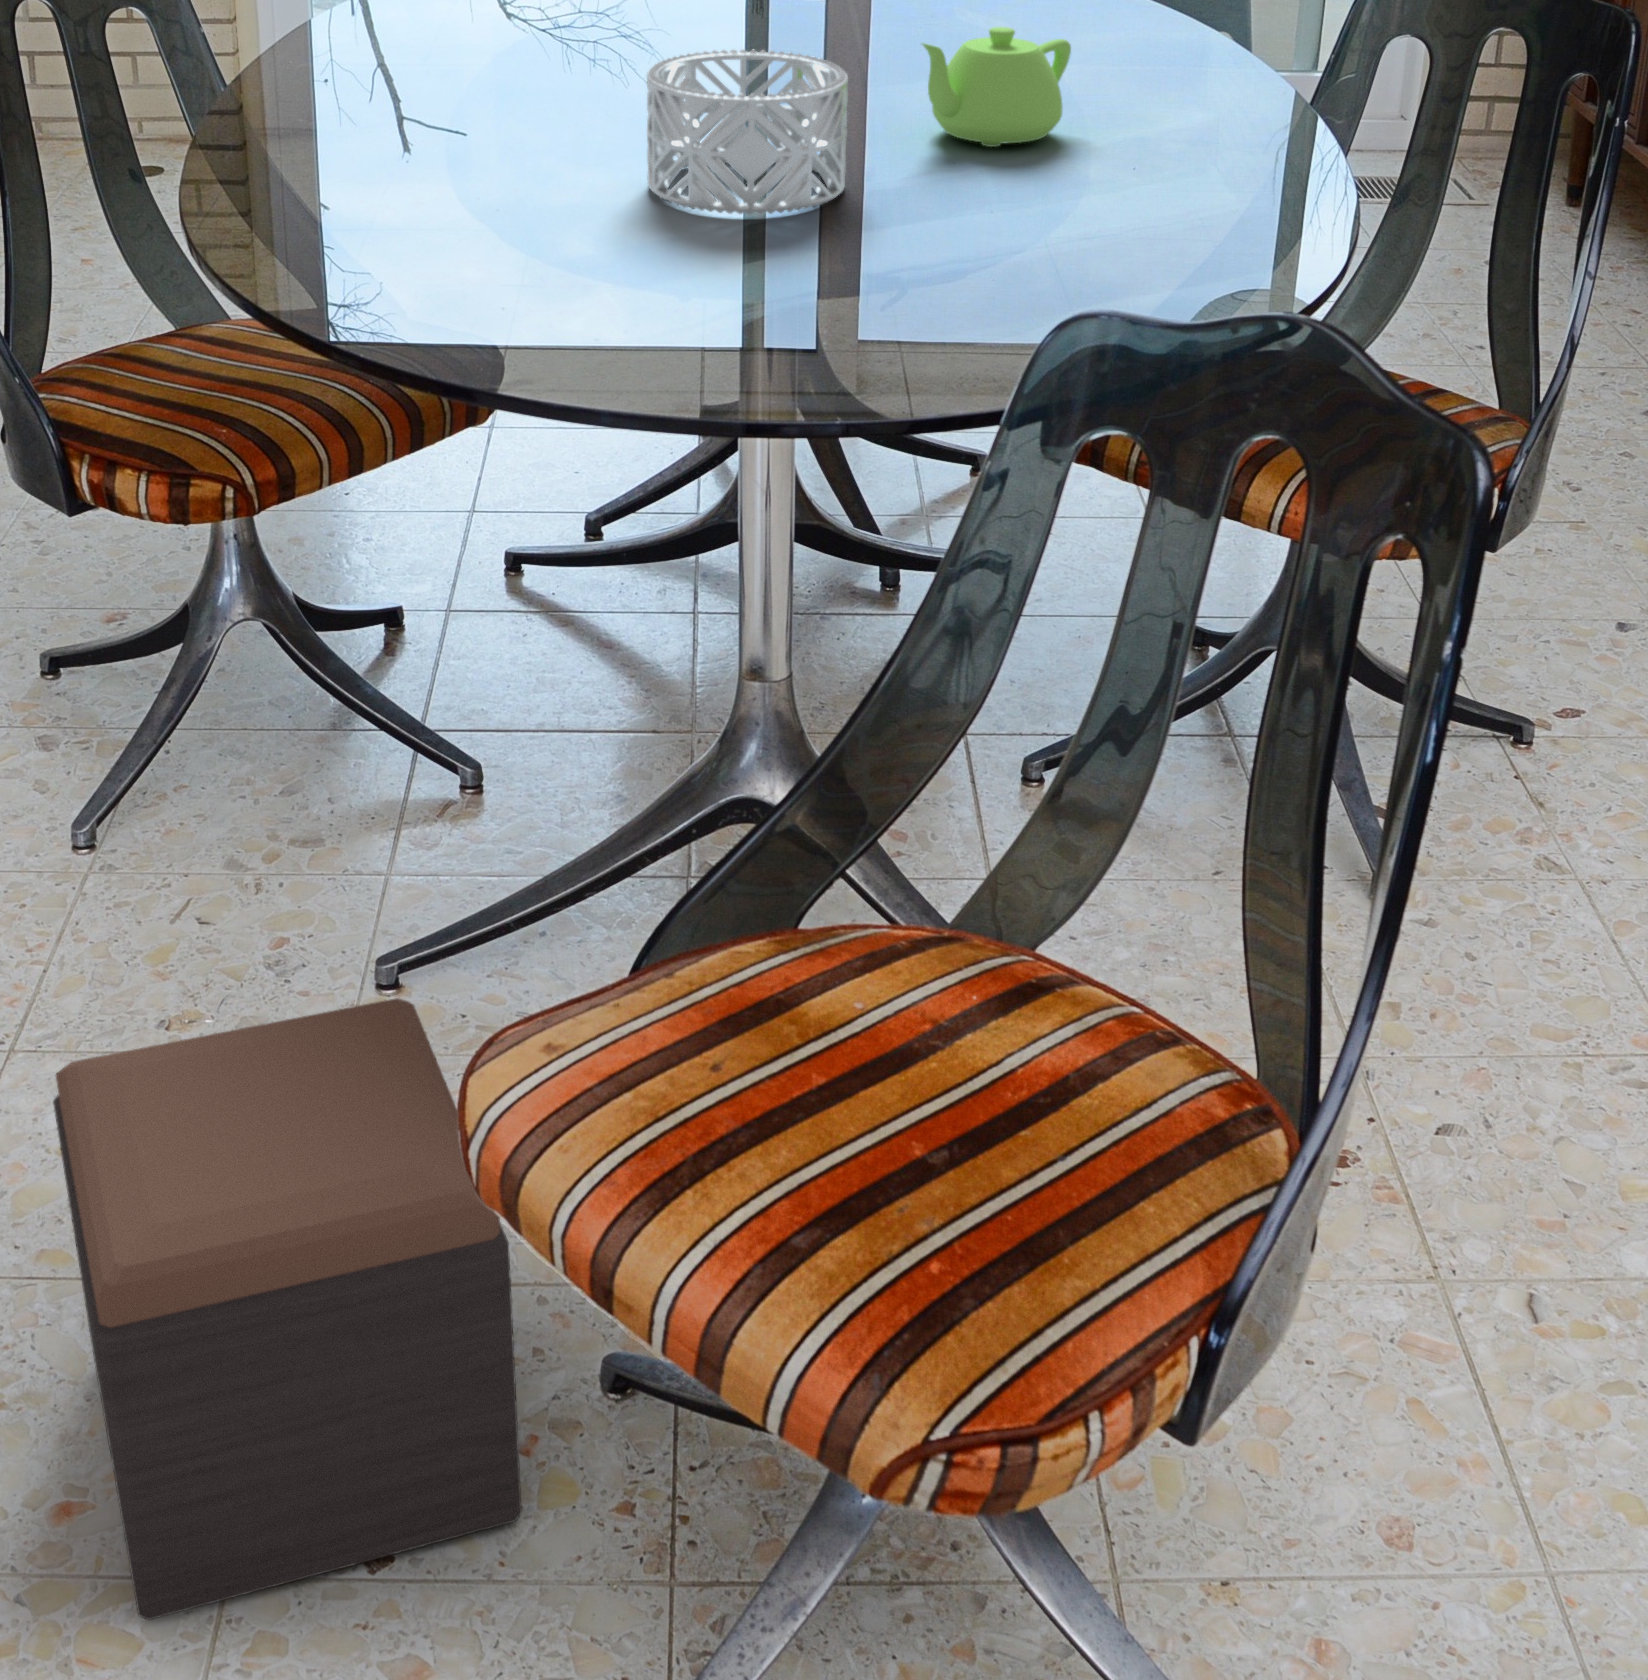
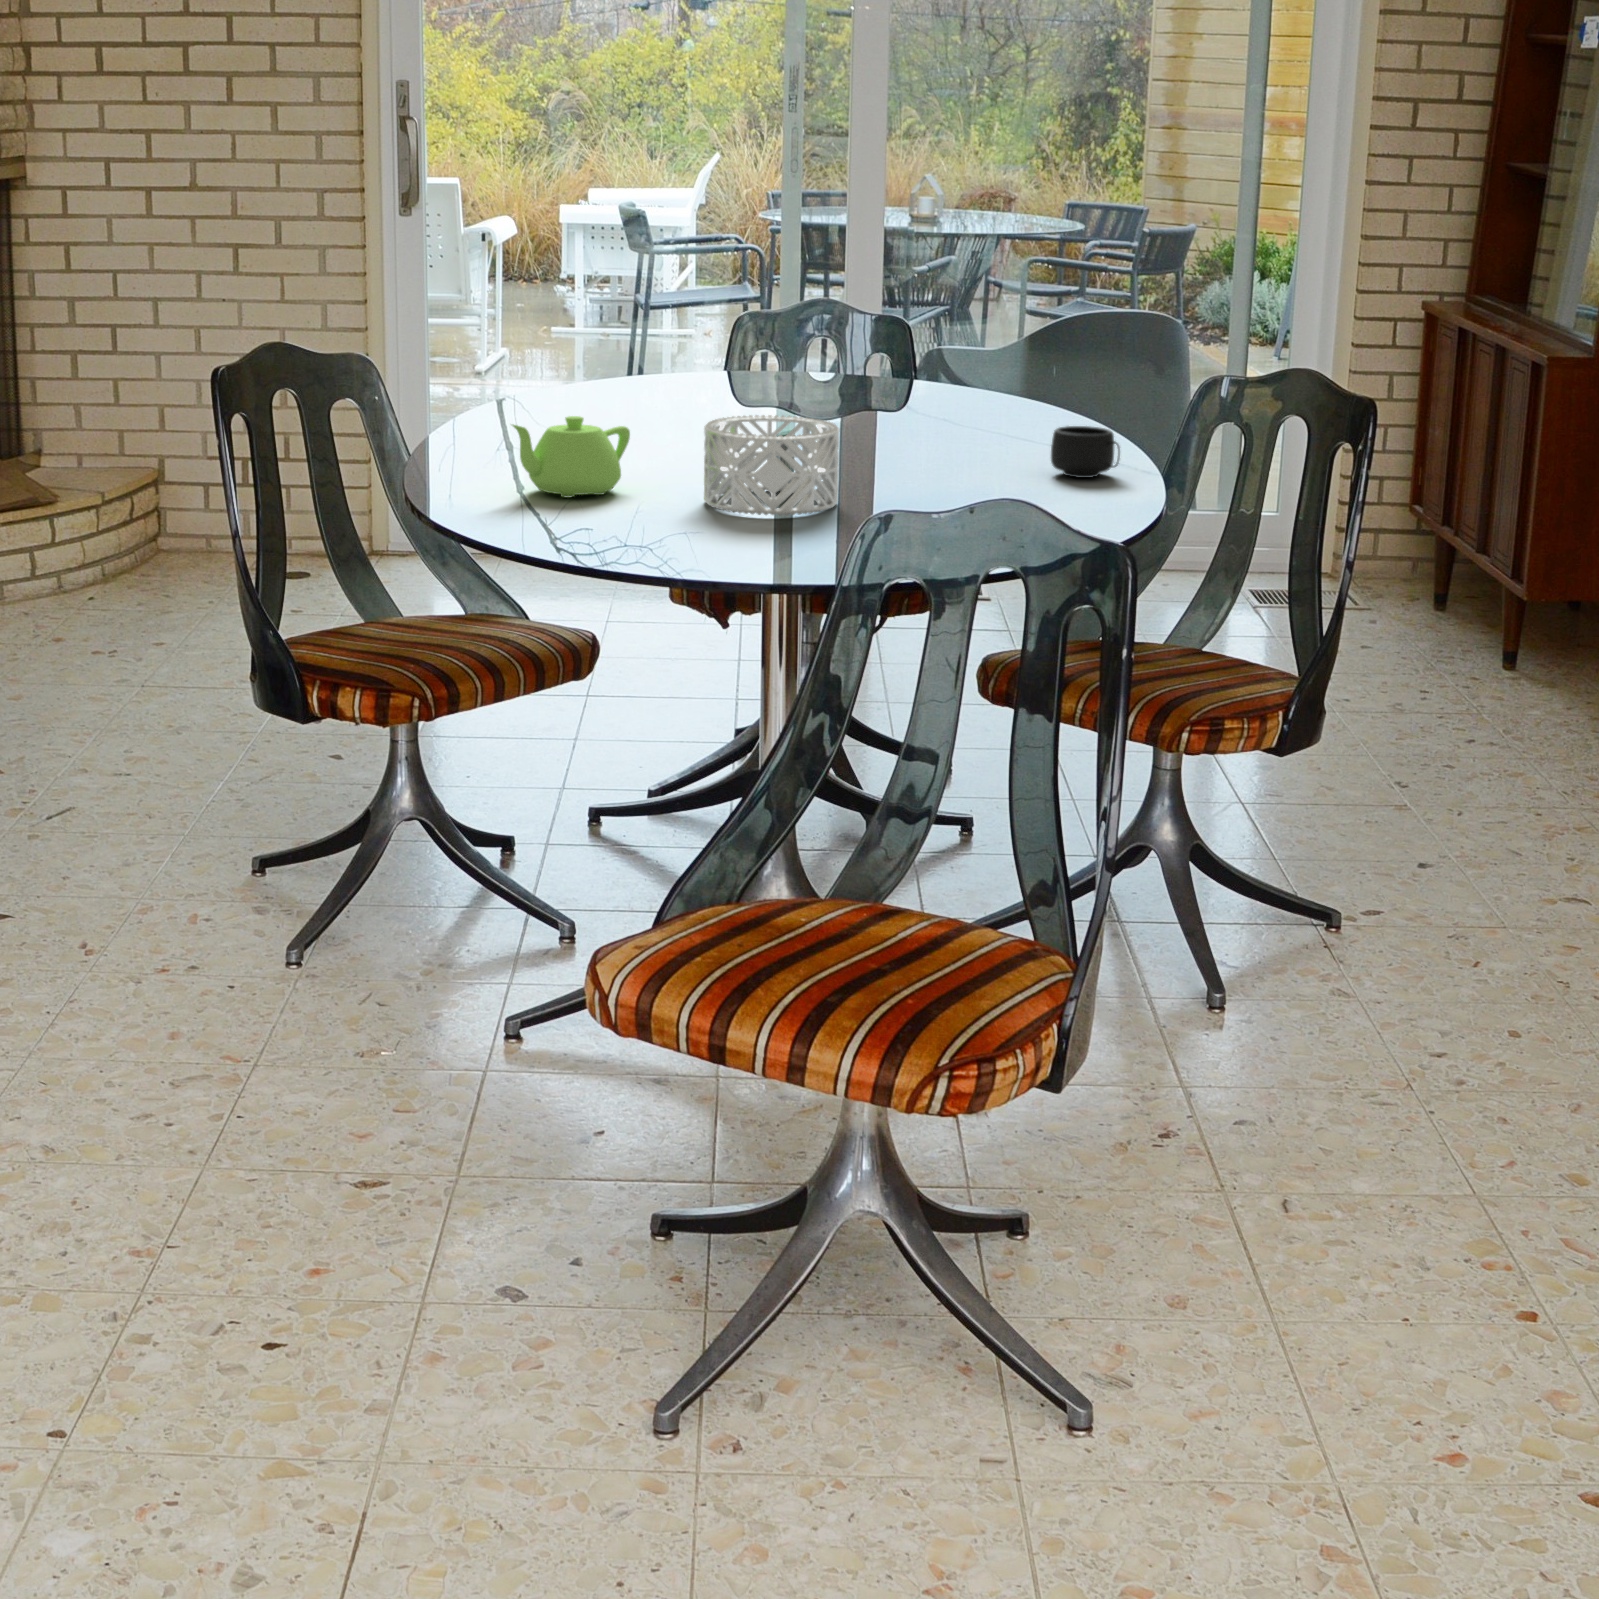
teapot: present [922,27,1071,147] -> present [512,416,630,497]
mug: none [1149,51,1253,131] -> present [1051,426,1120,478]
footstool: present [53,998,522,1620] -> none [319,957,612,1321]

